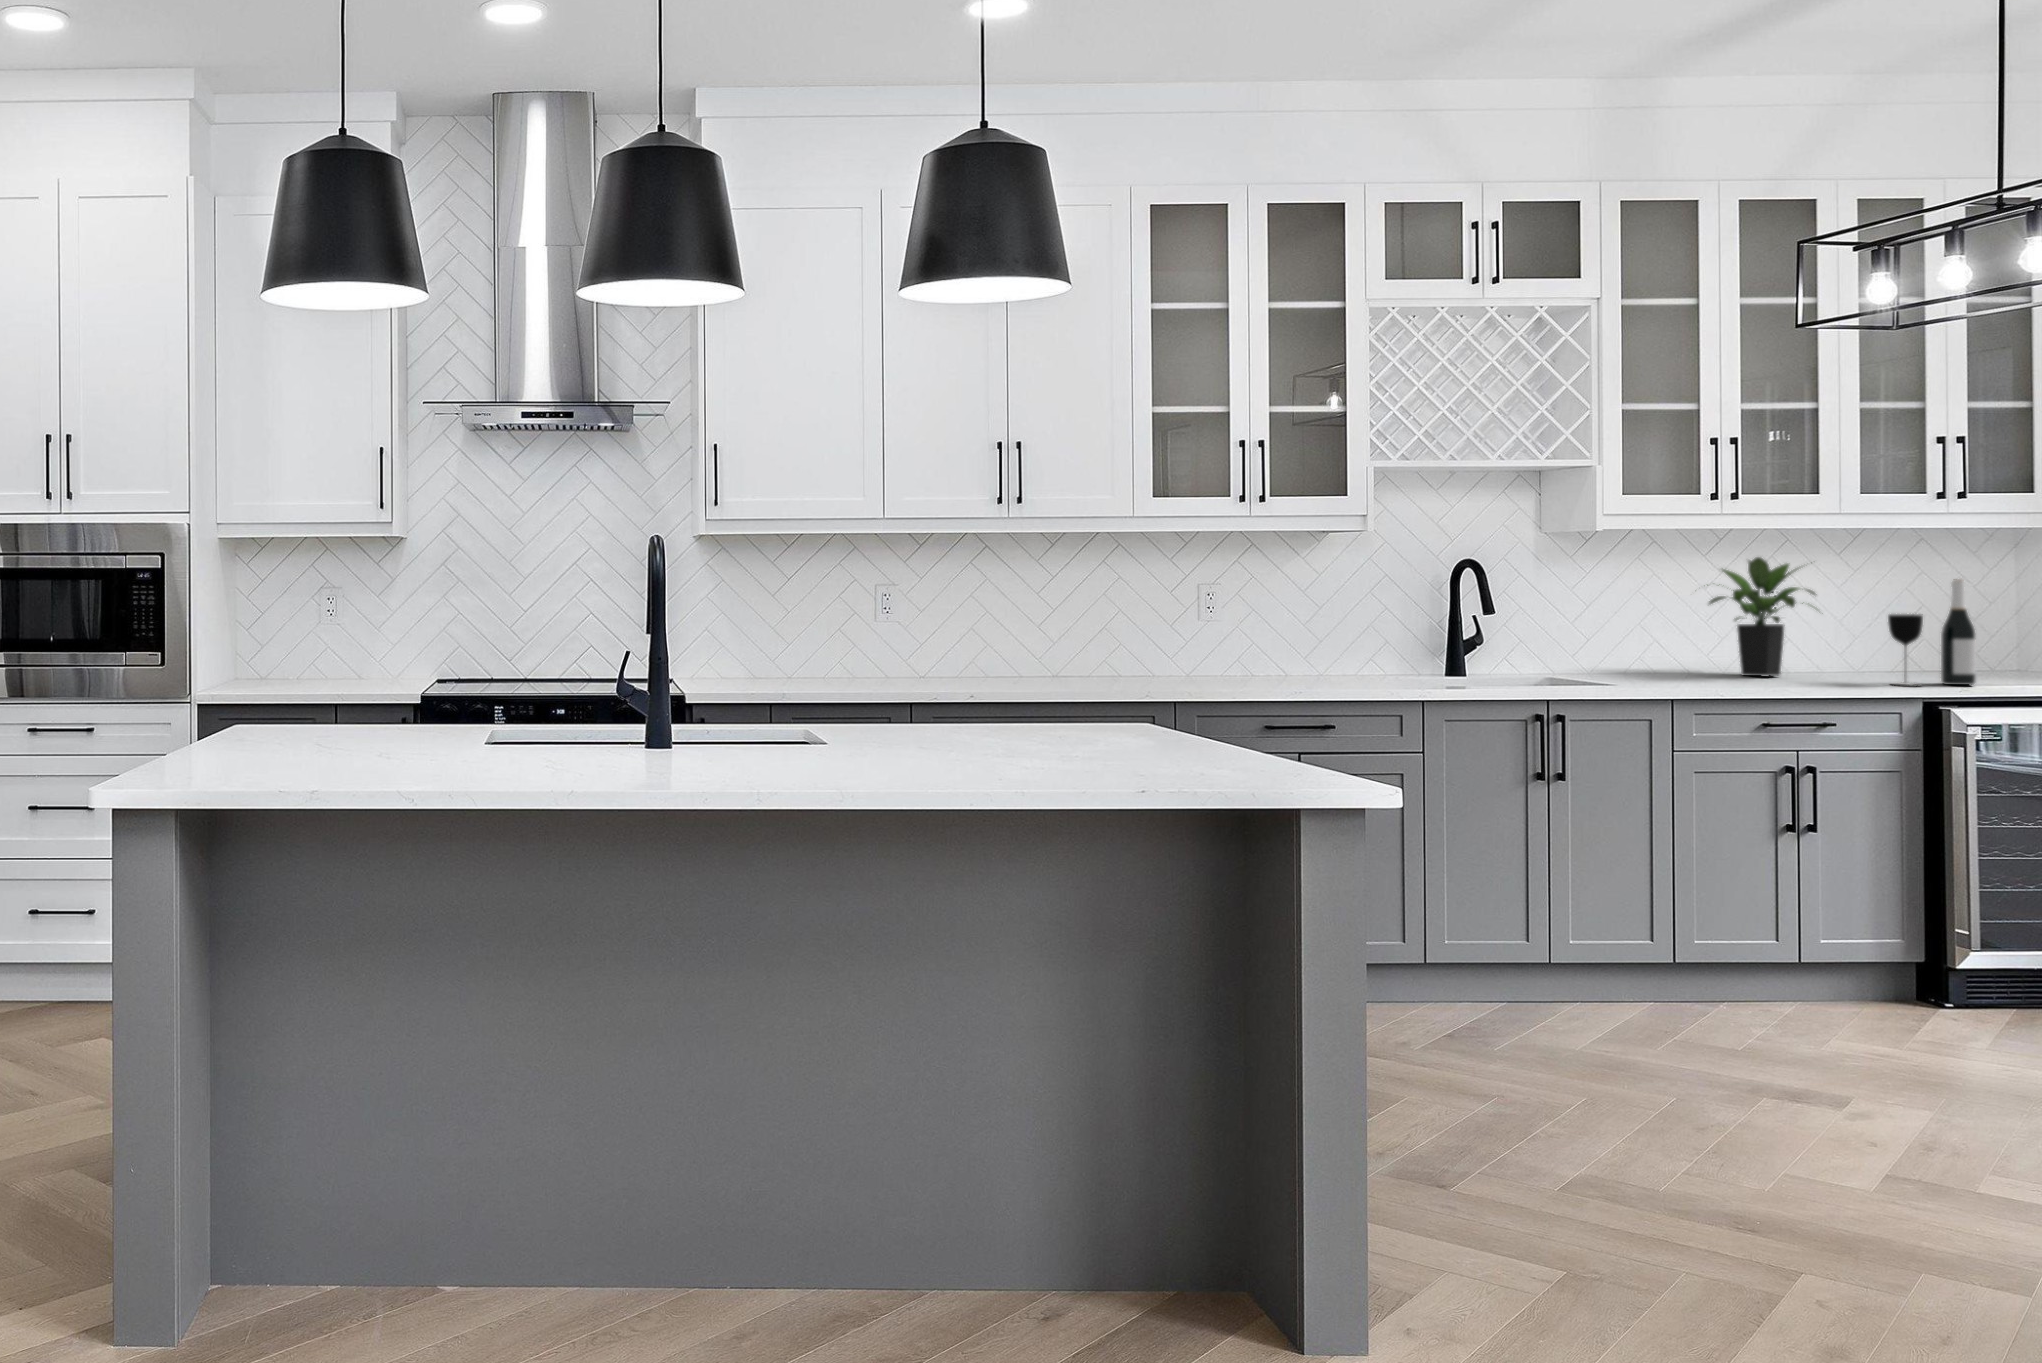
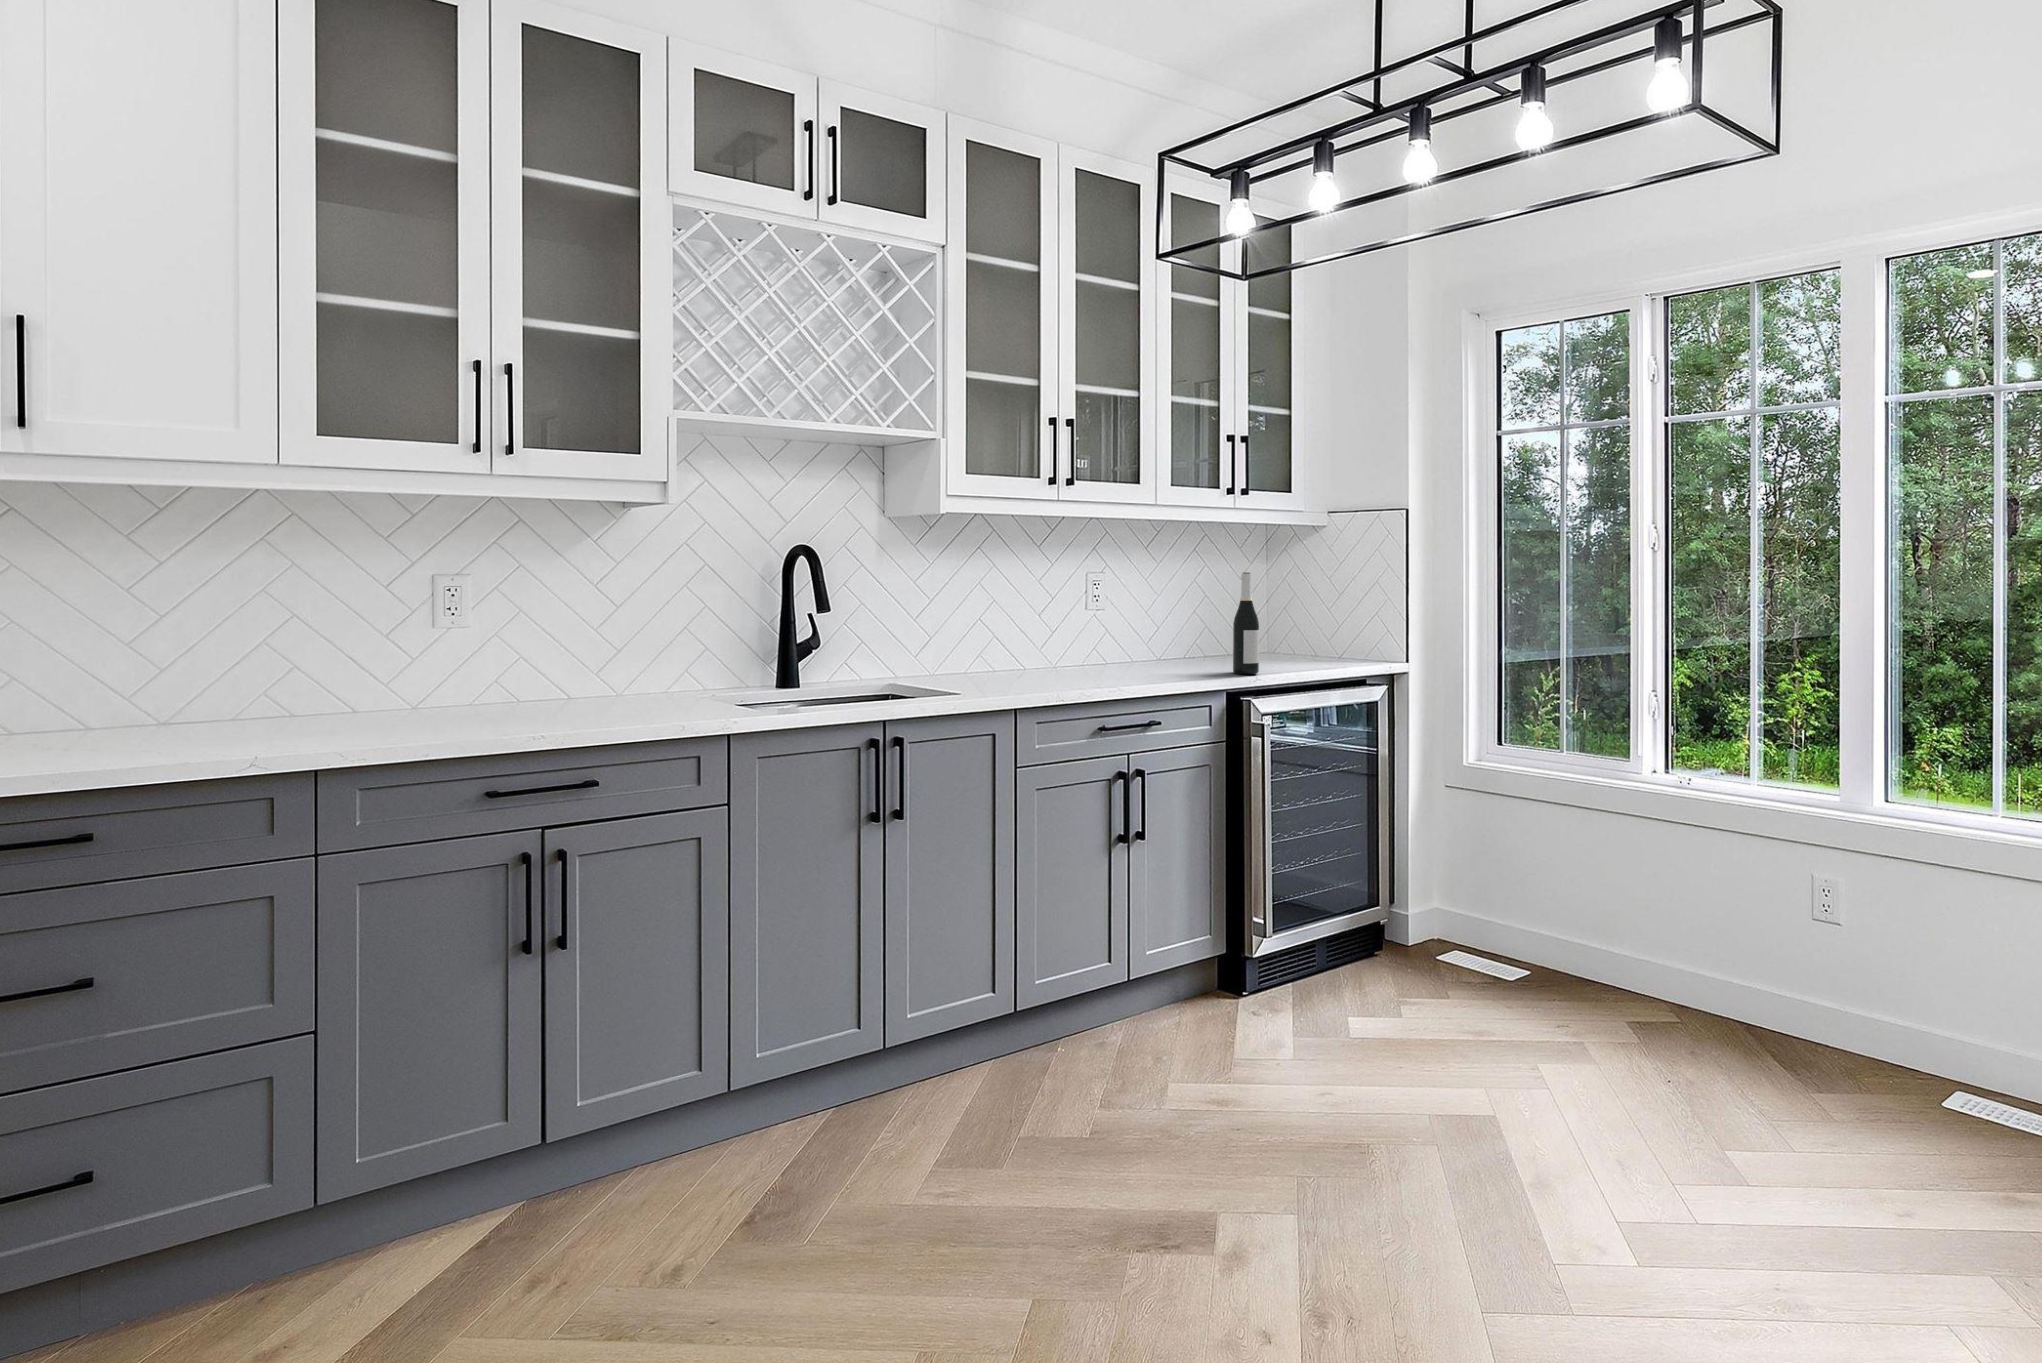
potted plant: present [1709,557,1815,676] -> none [1027,547,1144,672]
wine glass: present [1888,614,1923,685] -> none [1195,606,1223,677]

